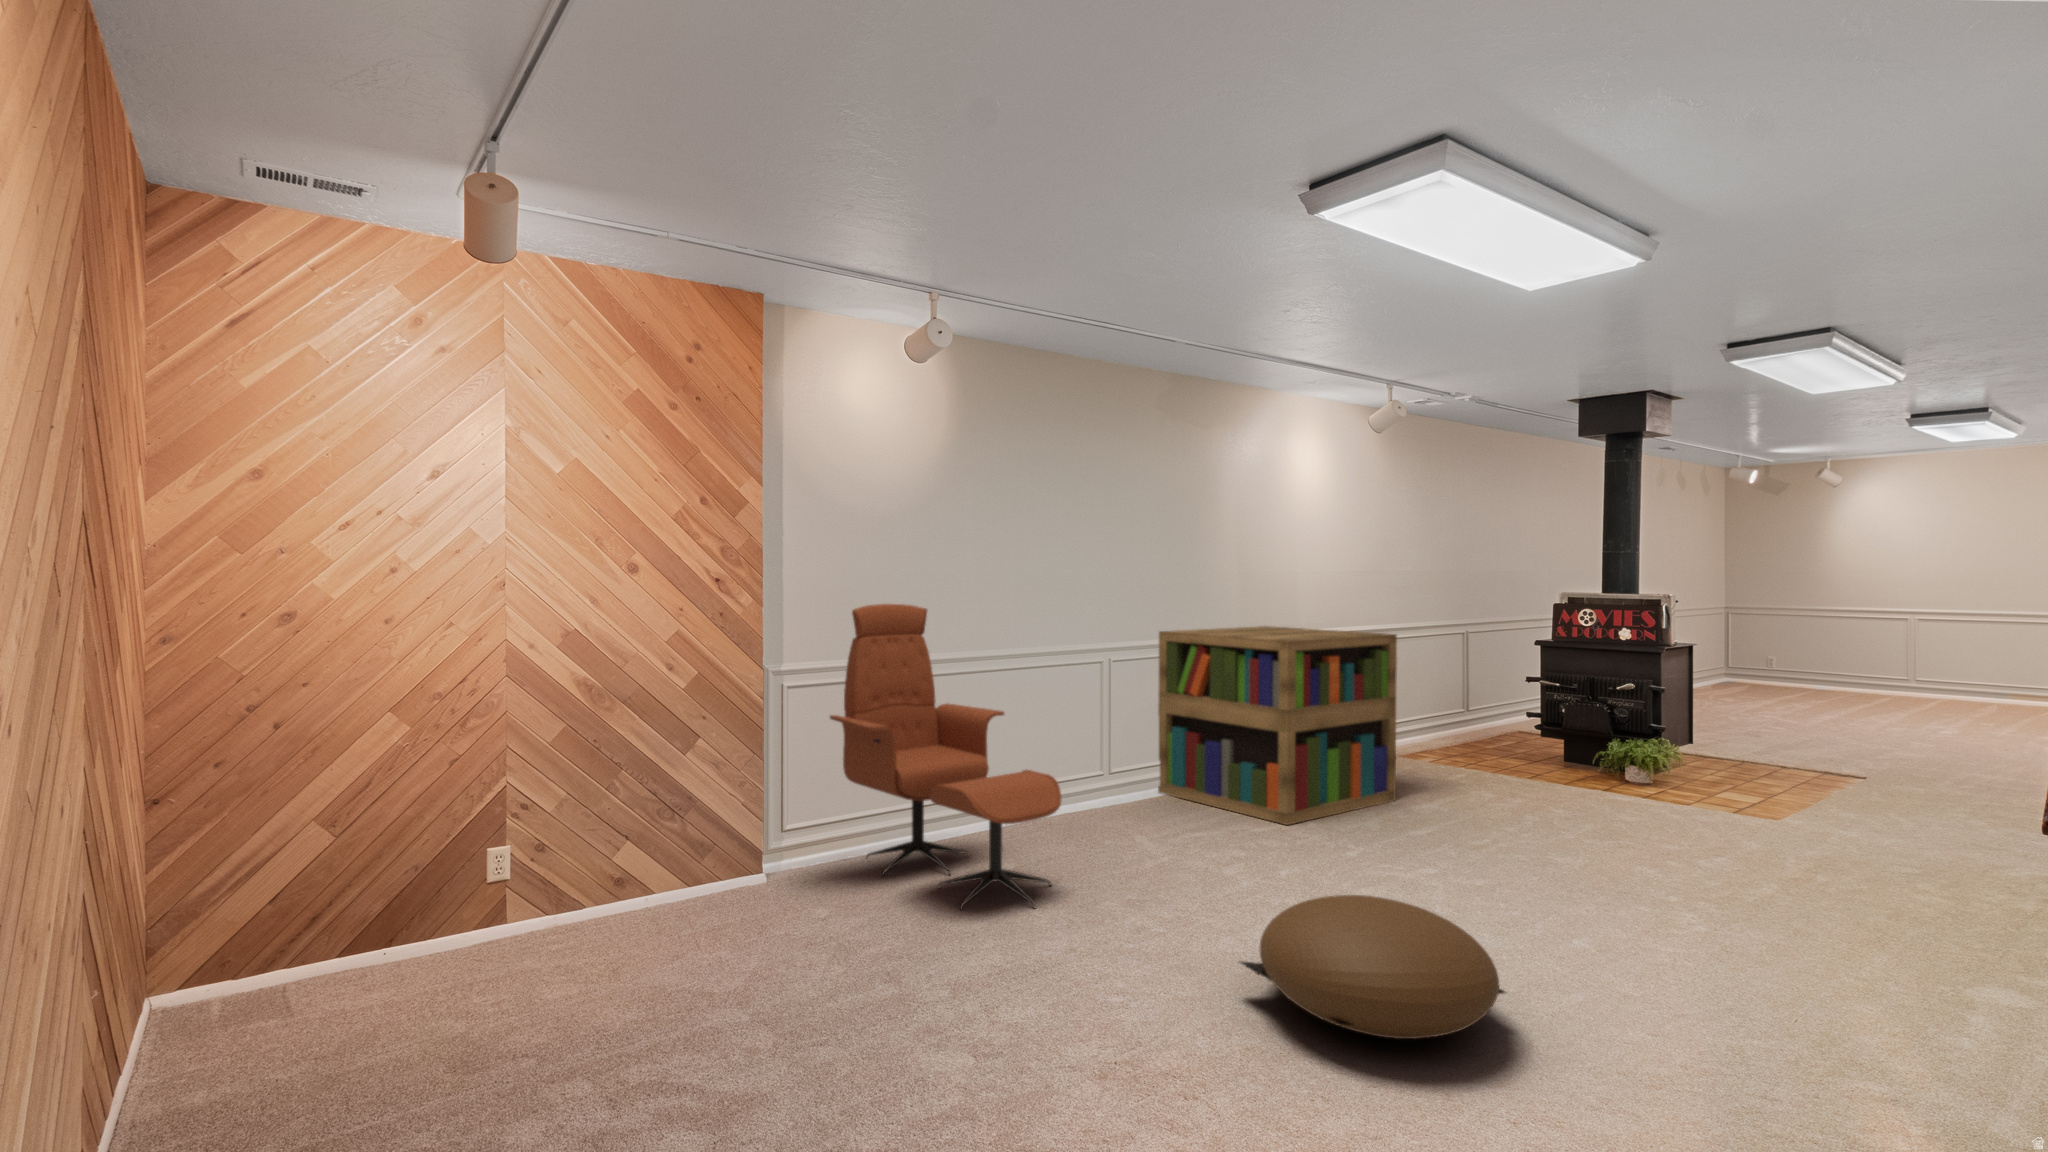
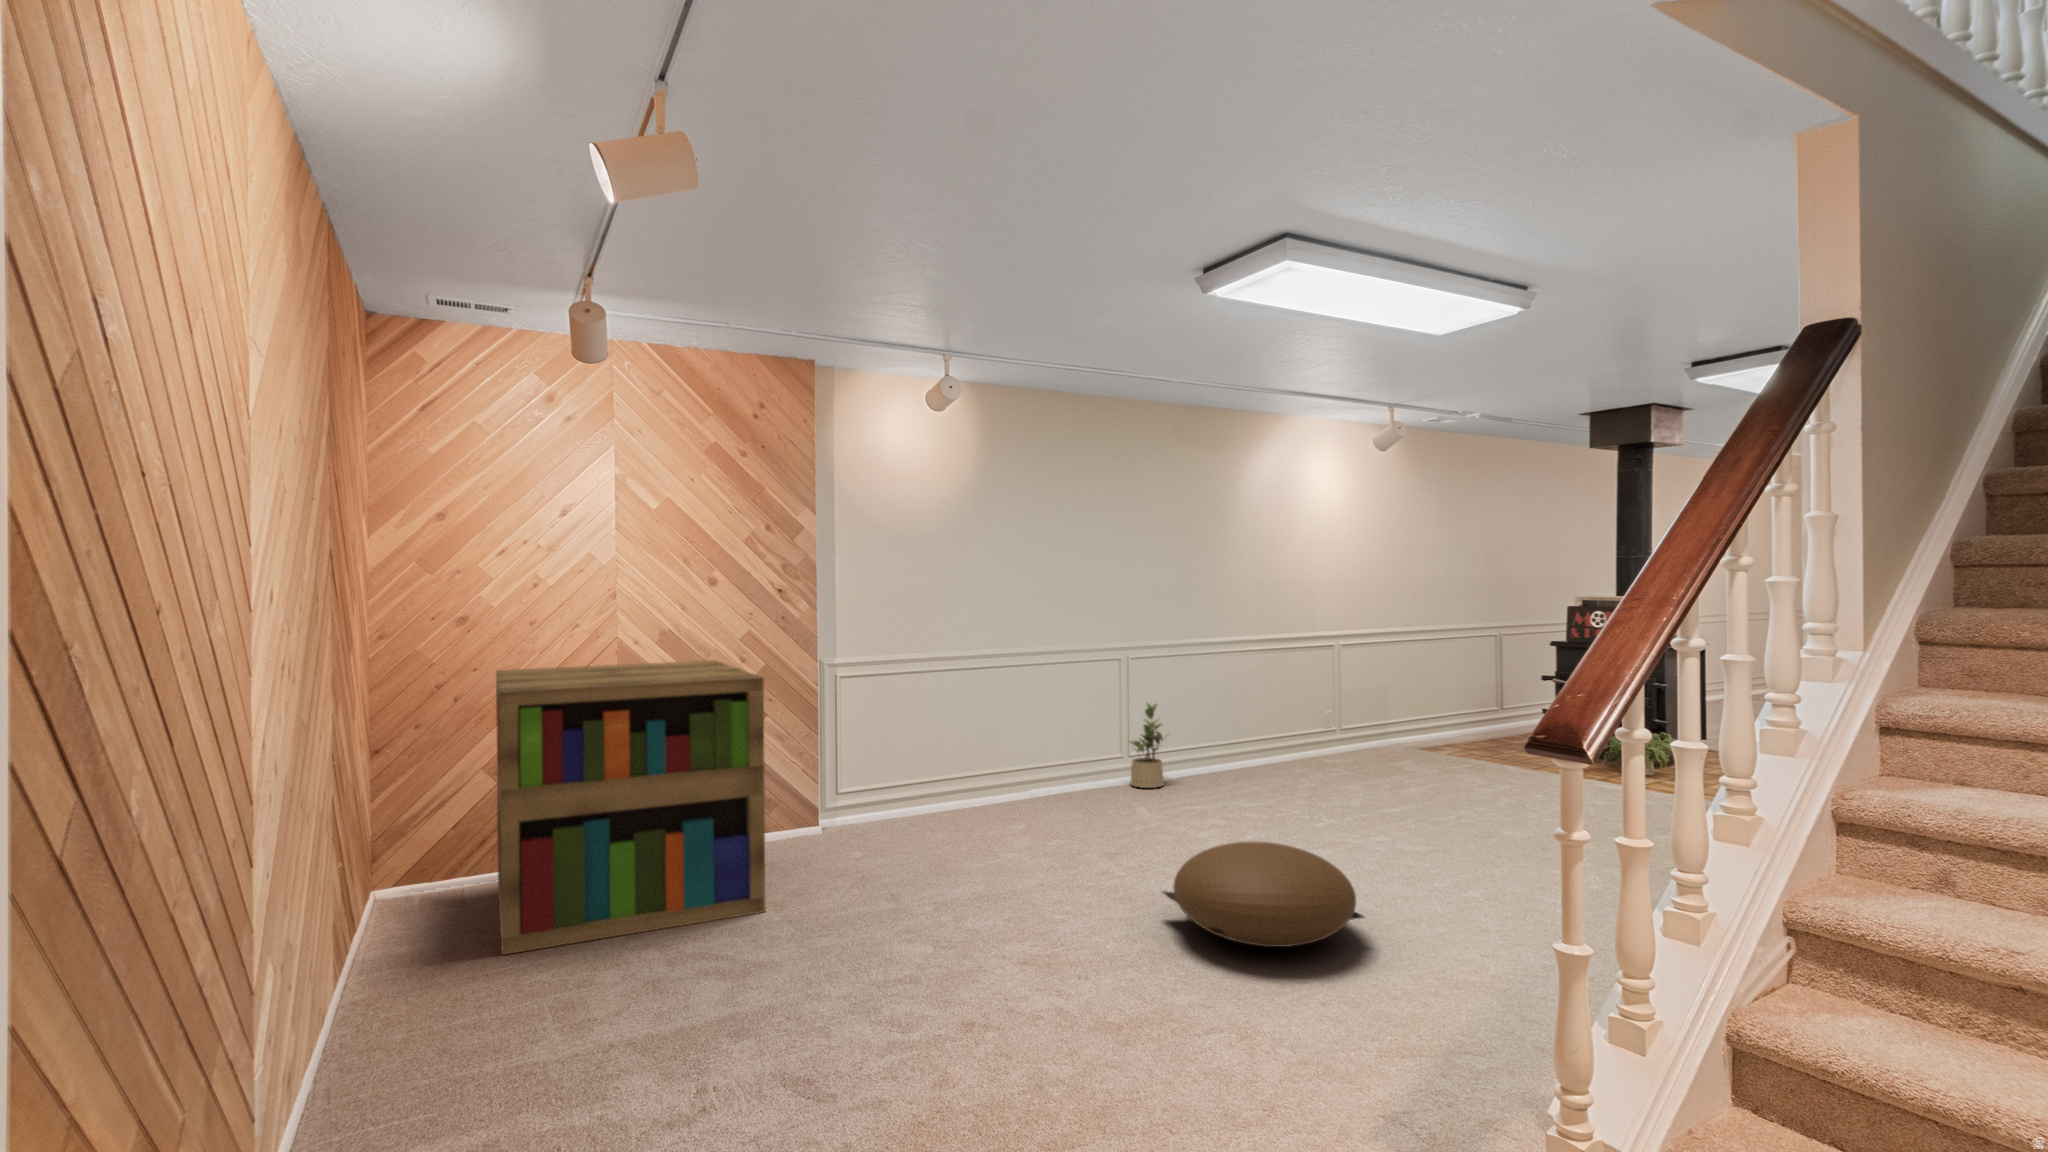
lounge chair: present [830,604,1062,909] -> none [875,608,1055,856]
bookshelf: present [1158,626,1397,825] -> present [496,660,766,955]
potted plant: none [1110,713,1159,811] -> present [1128,703,1164,788]

